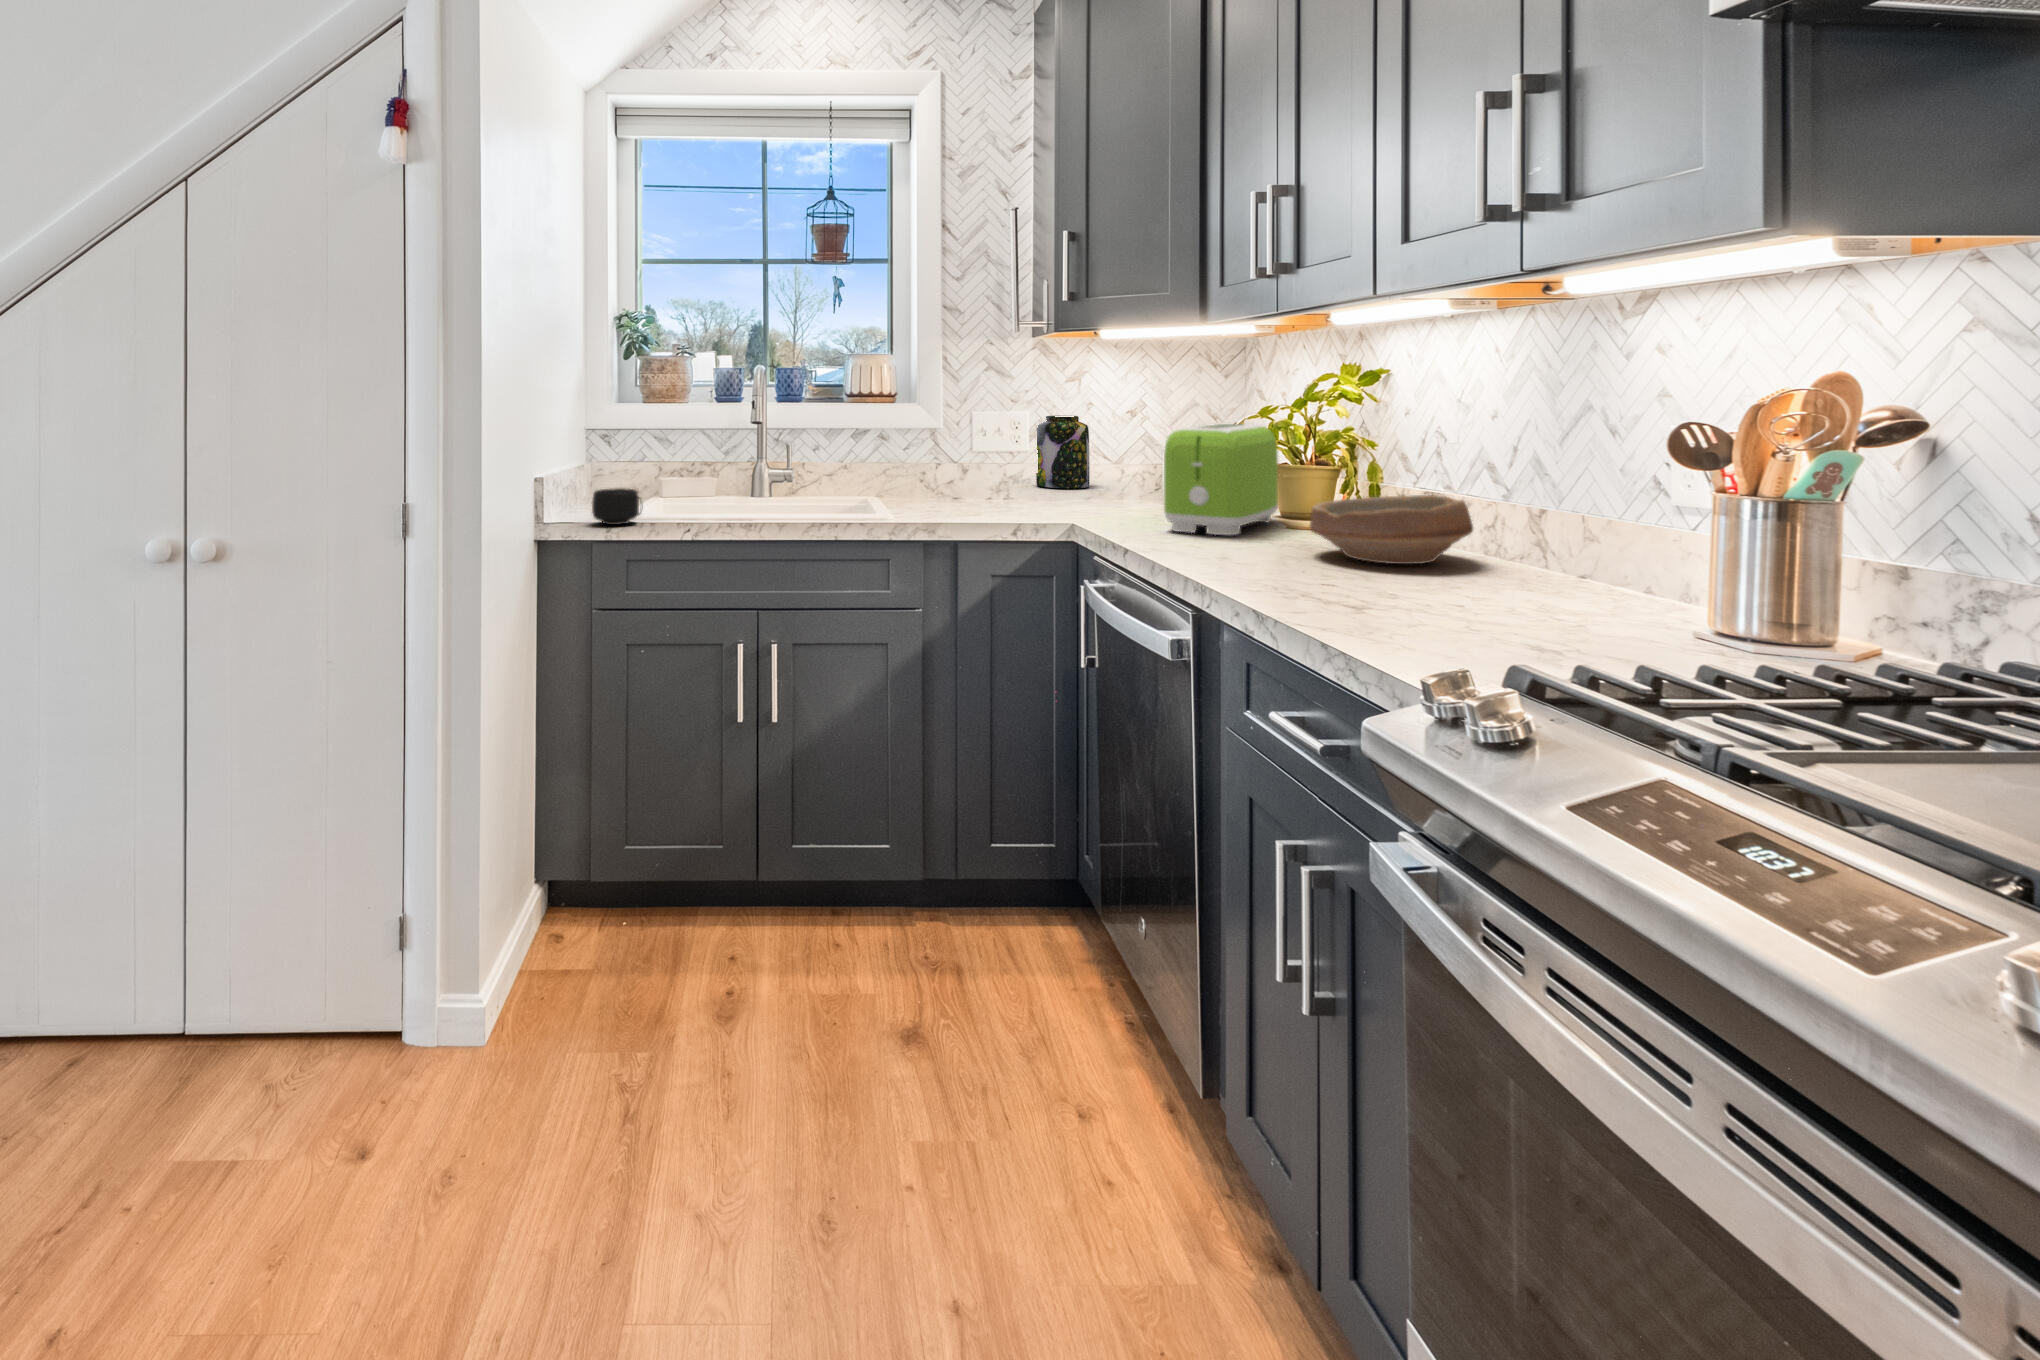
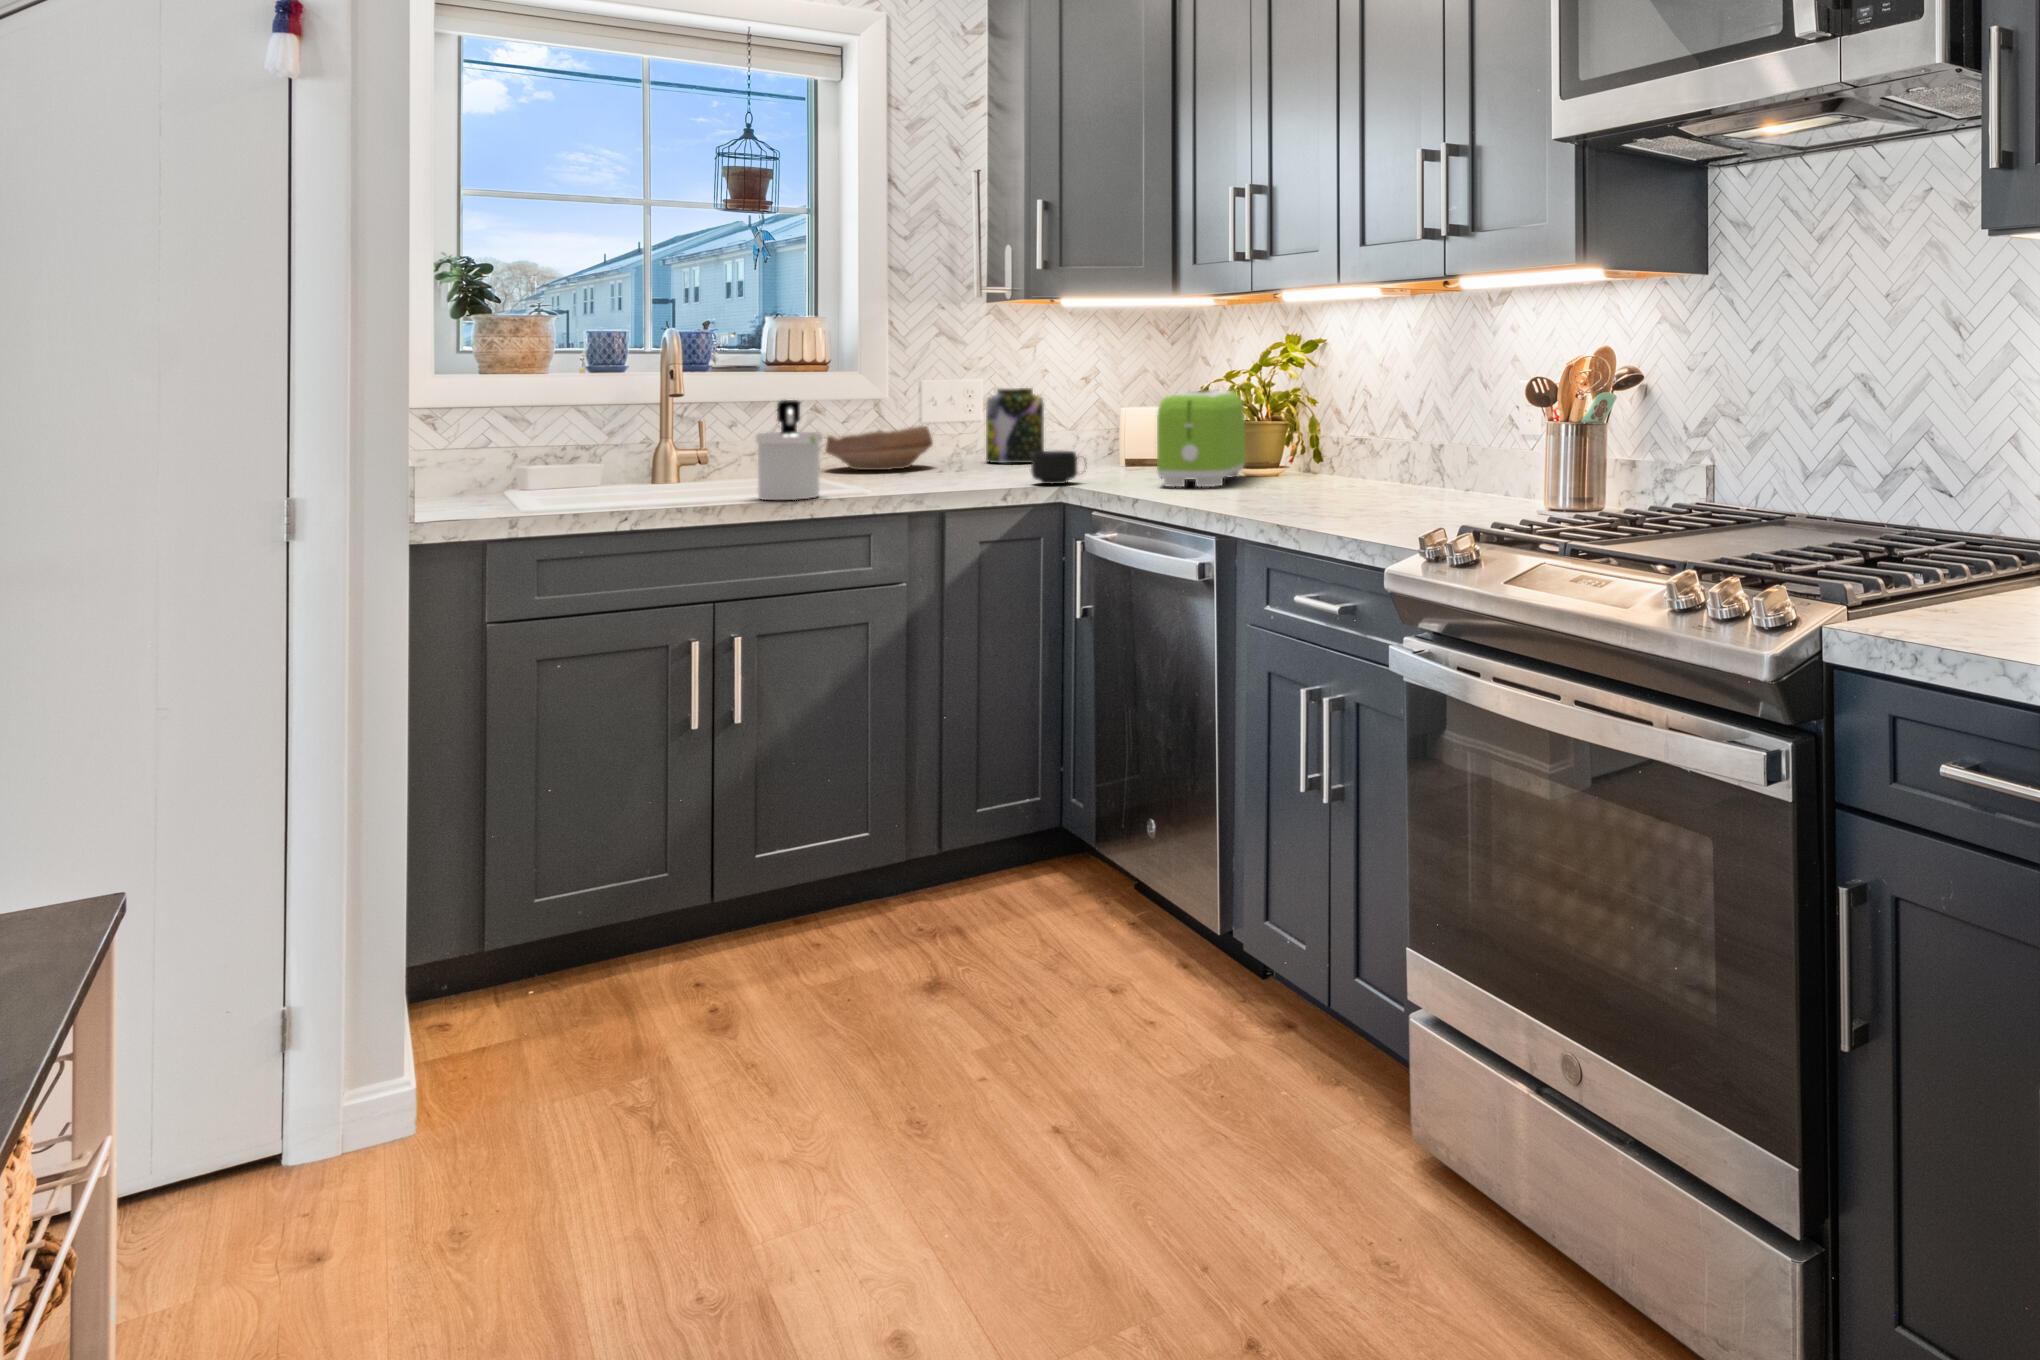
soap dispenser: none [789,427,844,521] -> present [756,400,822,500]
mug: present [592,488,641,525] -> present [1031,451,1083,484]
bowl: present [1310,495,1473,564] -> present [826,426,933,470]

